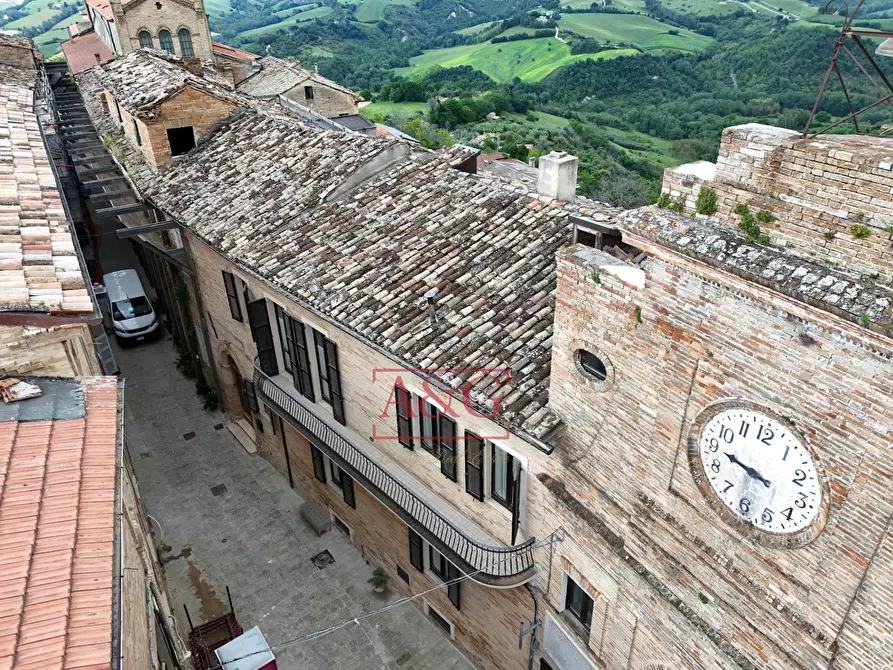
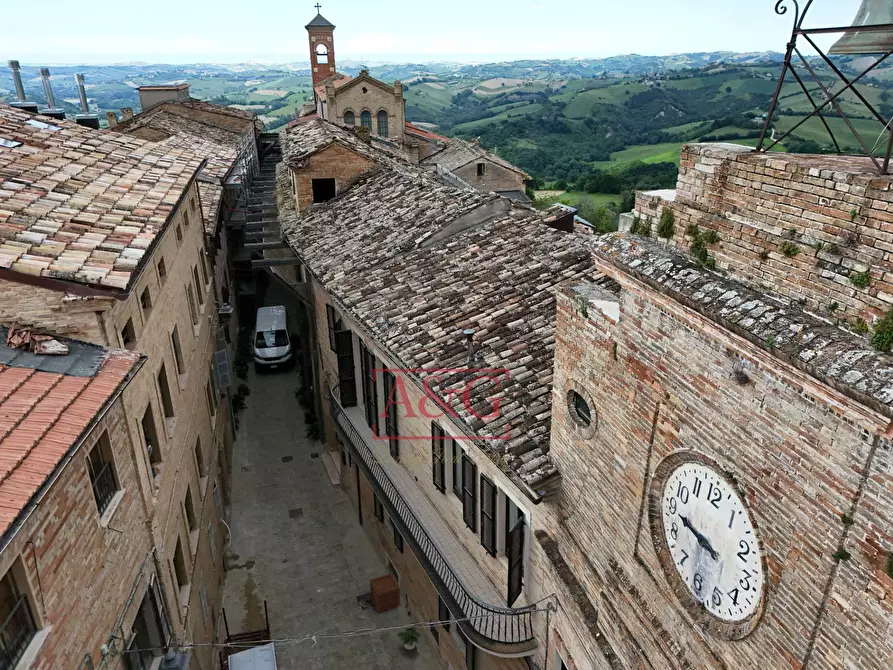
bench: present [299,499,332,537] -> none [358,541,383,582]
wooden crate: none [324,525,358,566] -> present [370,573,400,612]

